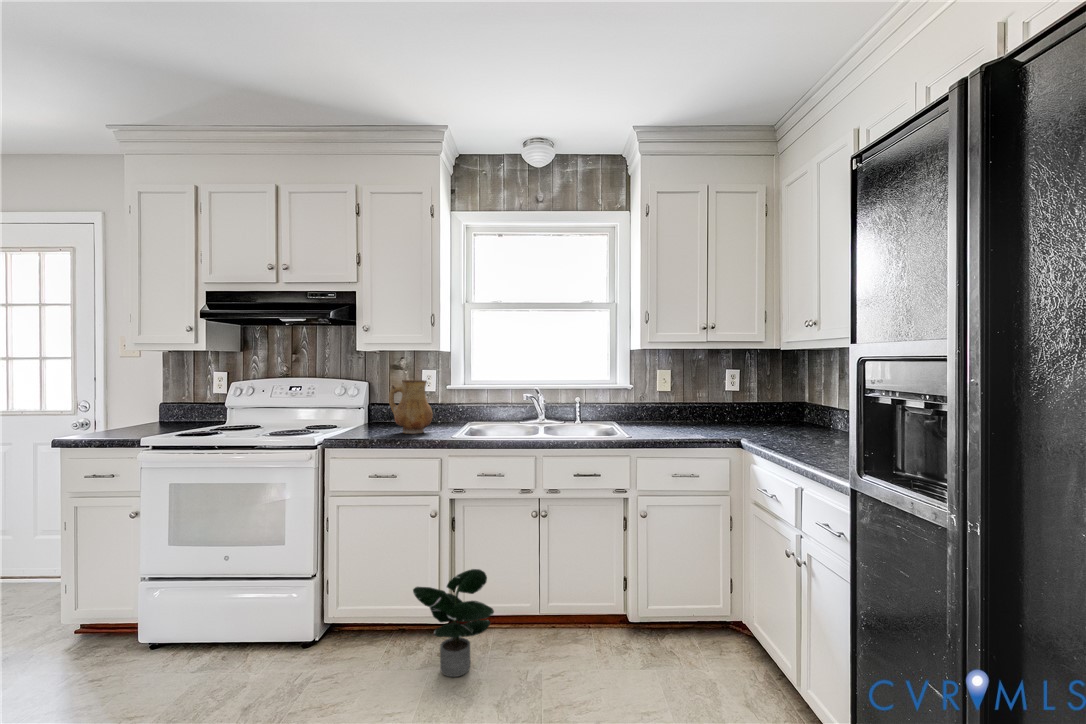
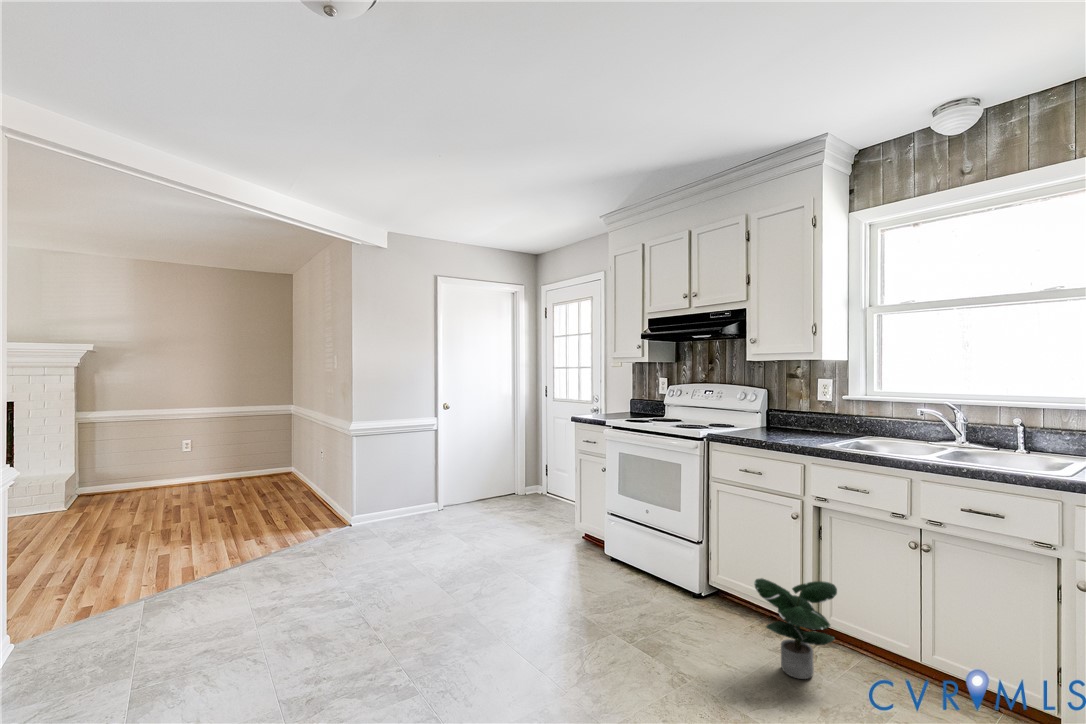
ceramic pitcher: present [389,380,433,434] -> none [765,387,809,439]

